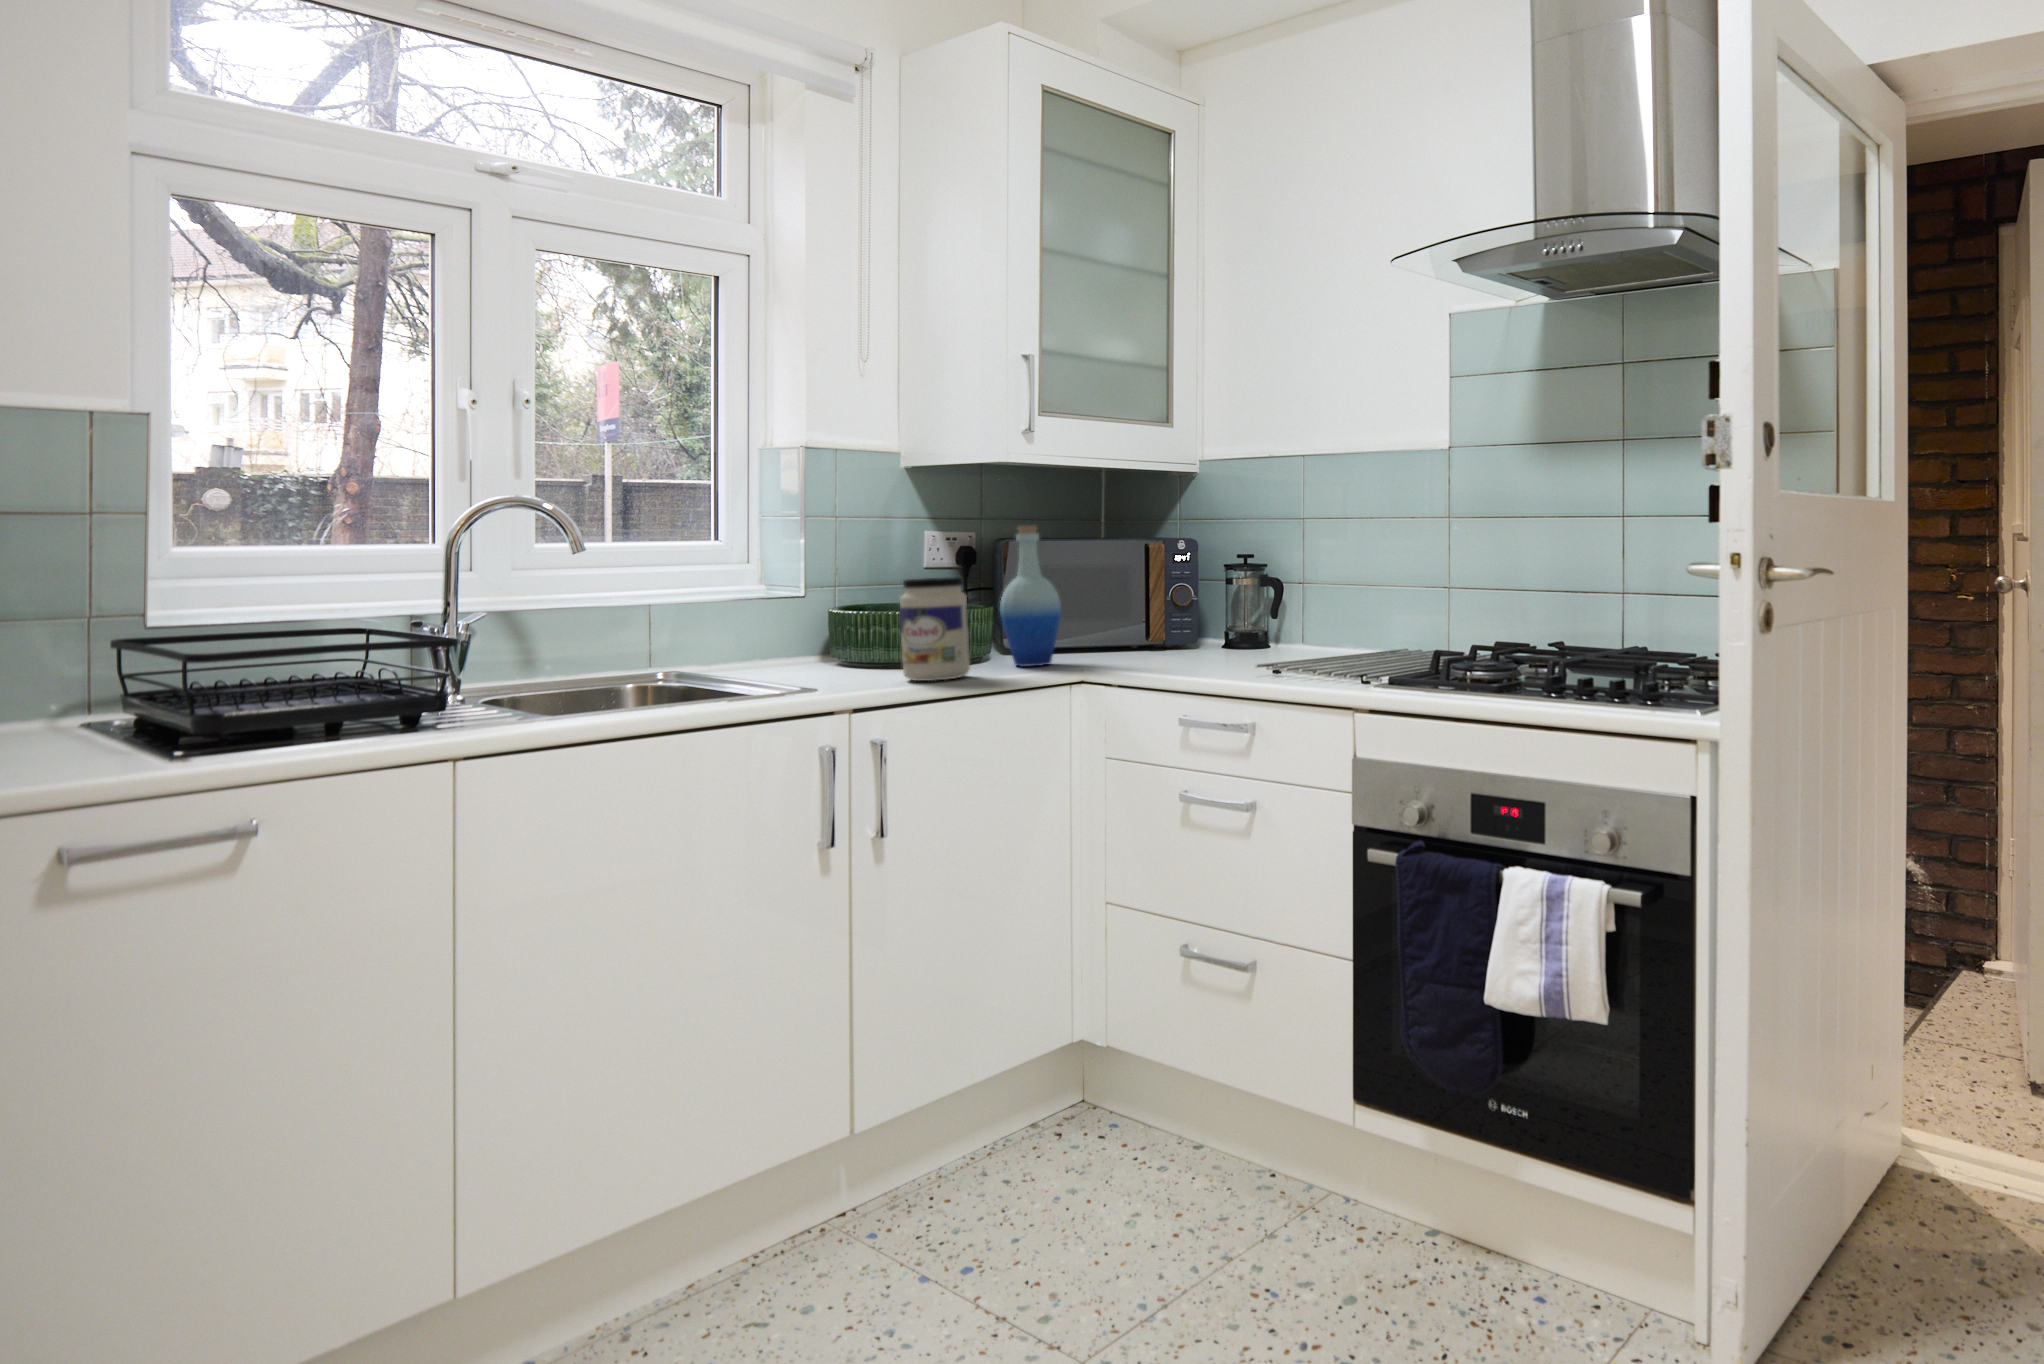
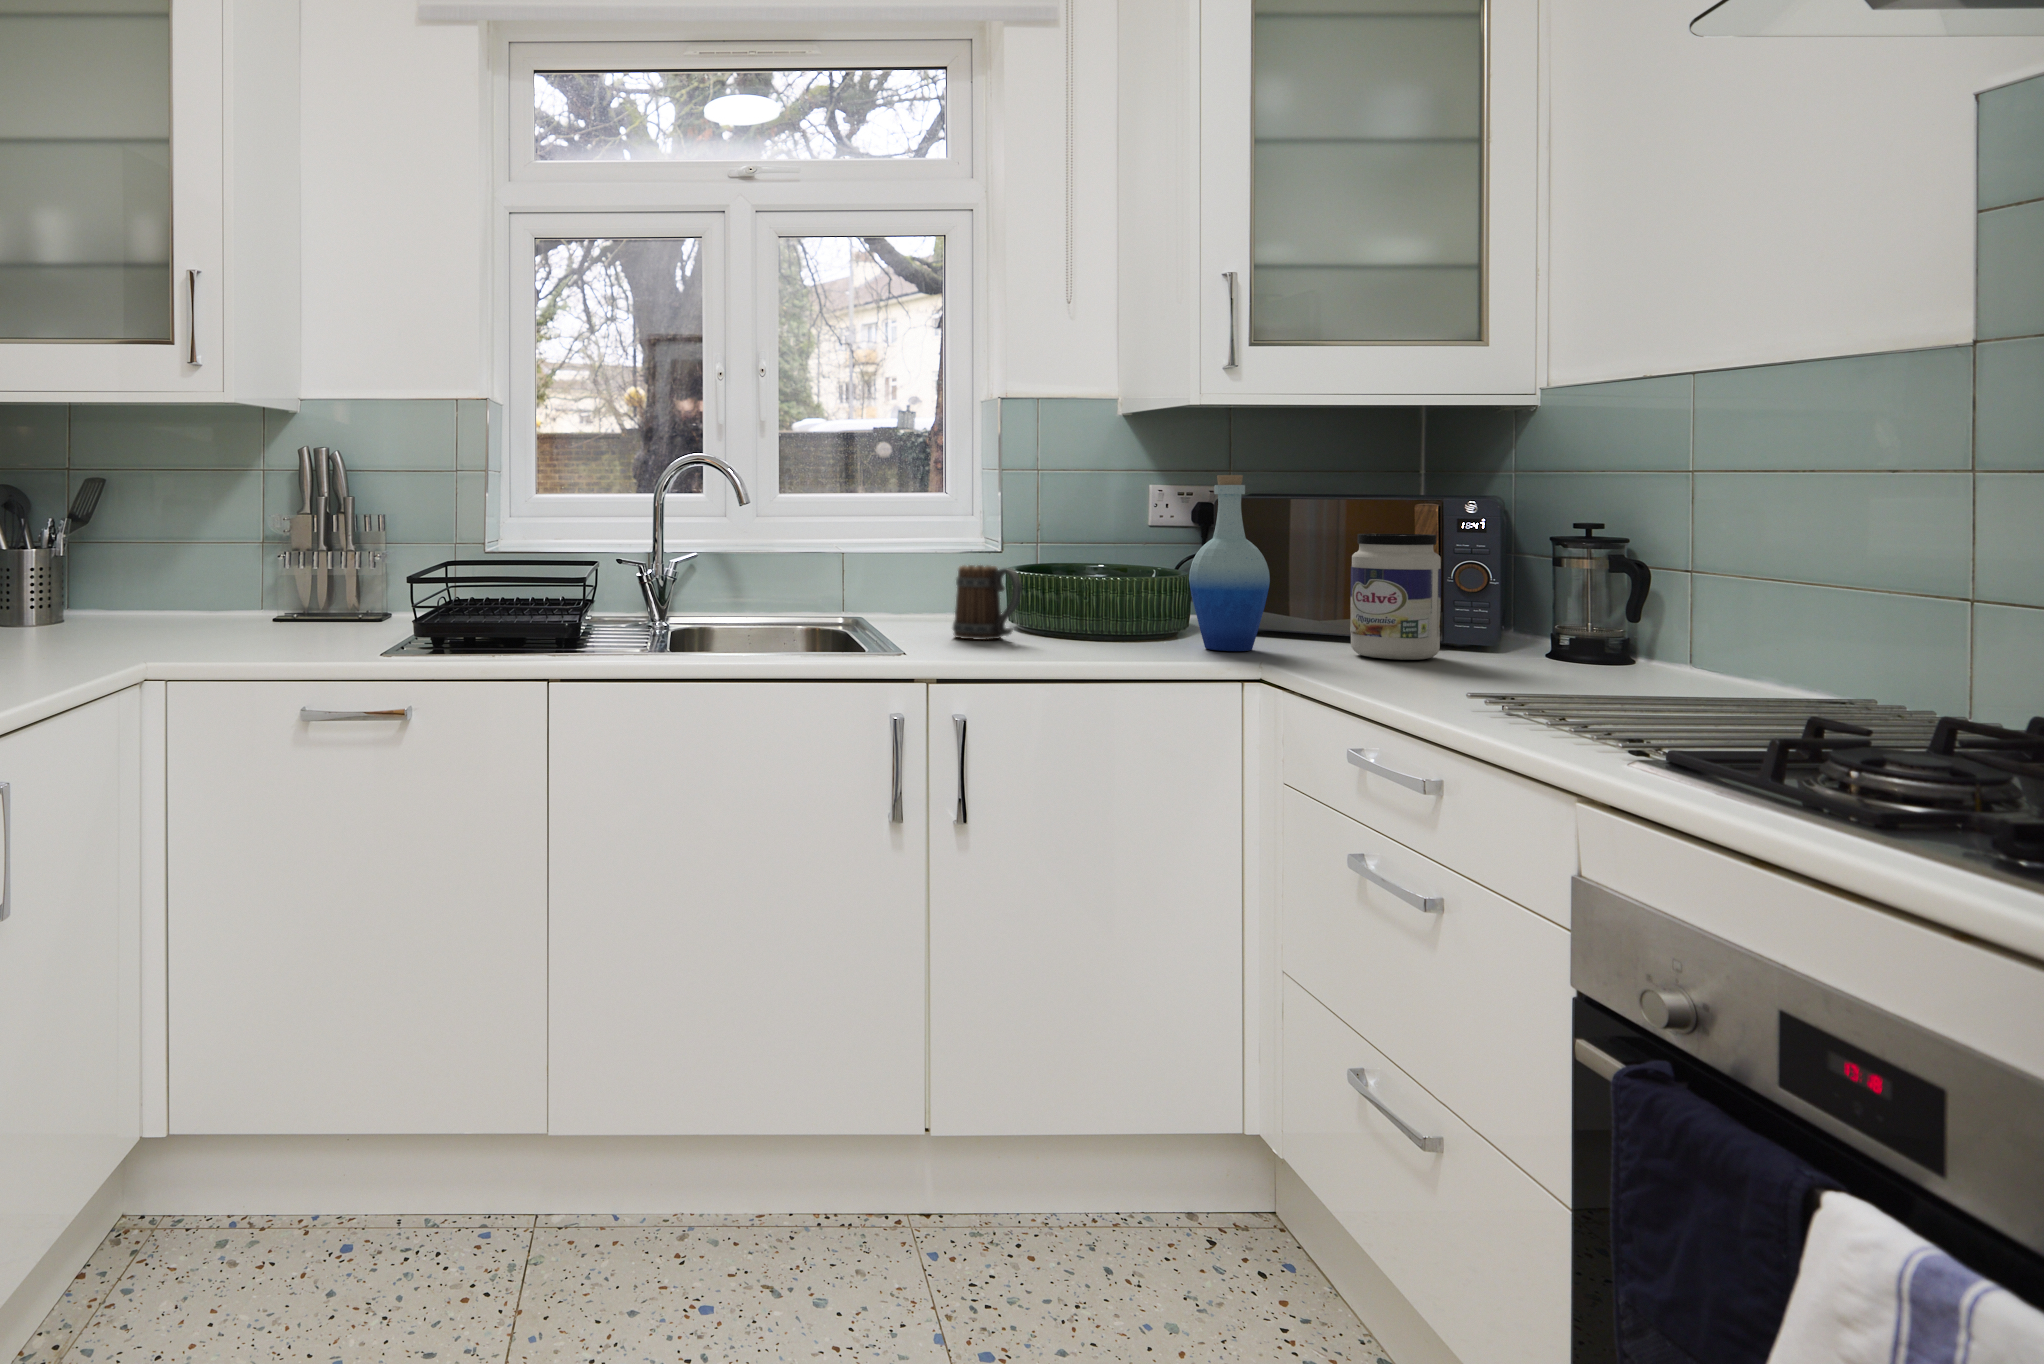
jar: present [900,577,970,681] -> present [1350,534,1441,660]
mug: none [788,614,859,683] -> present [953,565,1022,640]

